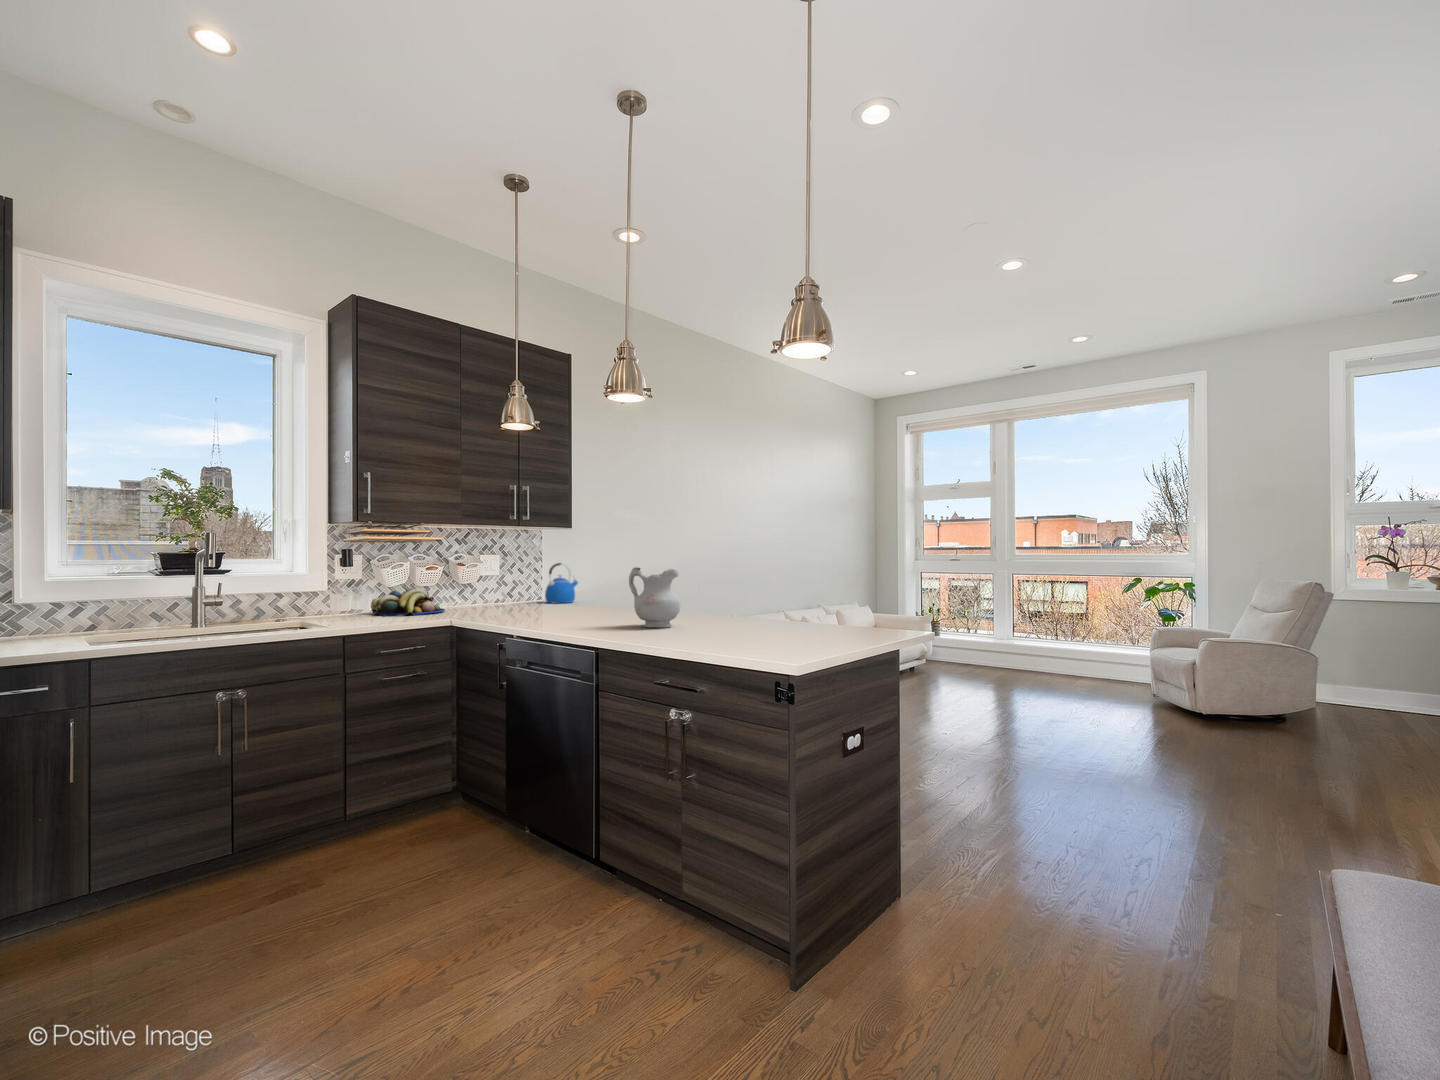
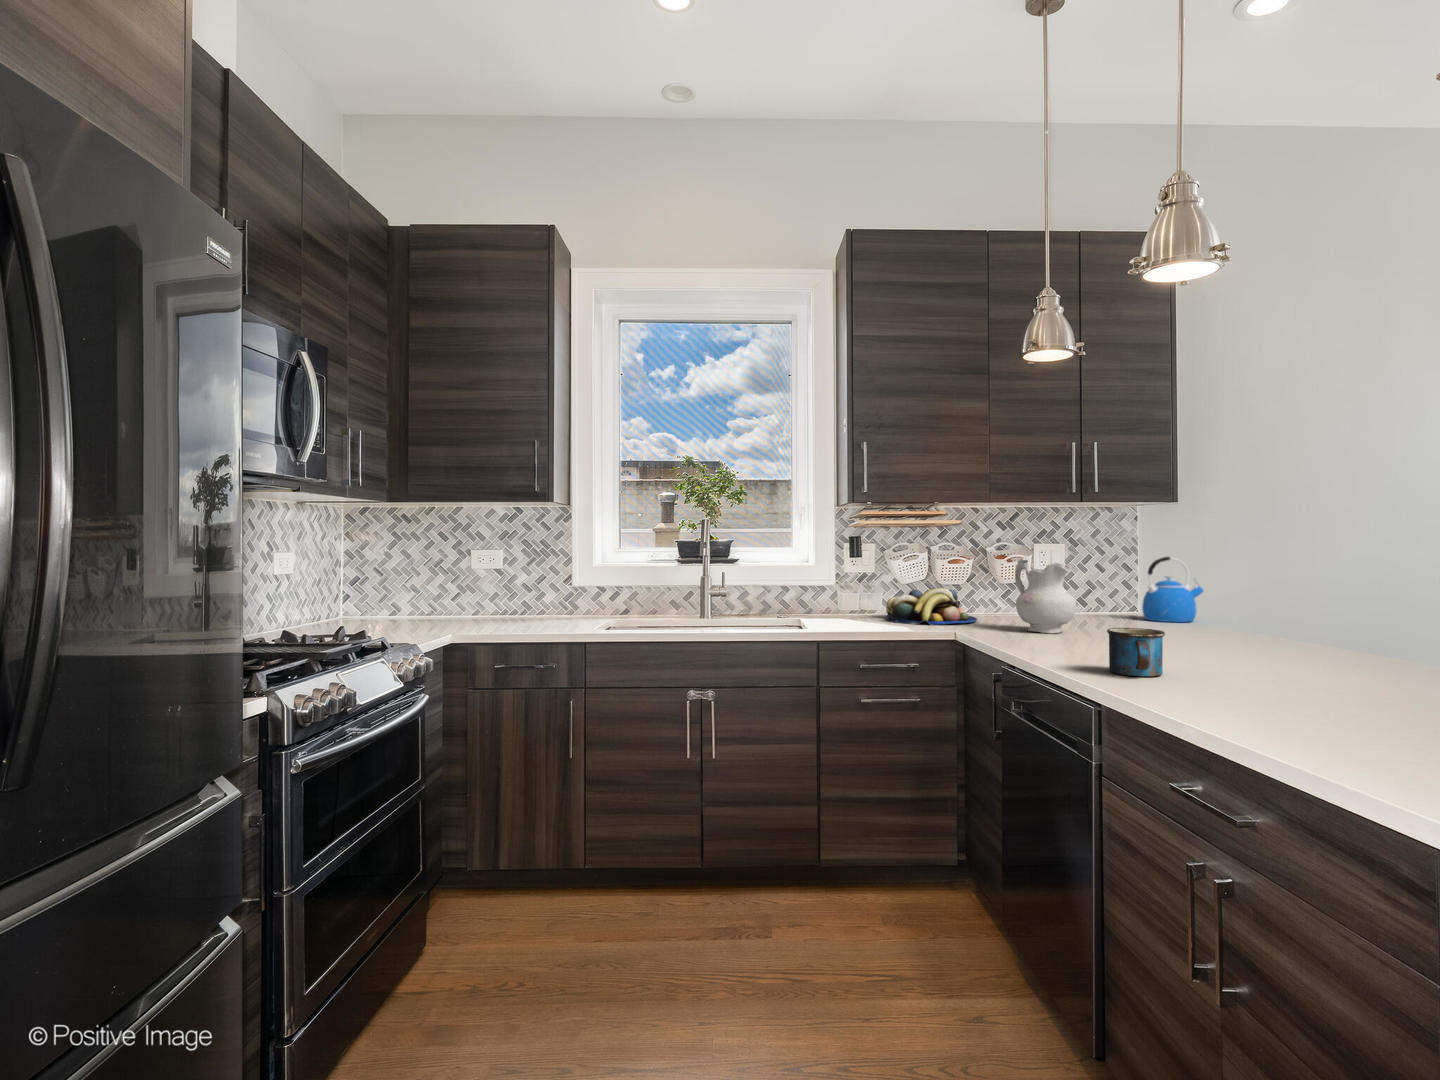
ceramic pitcher: present [629,567,680,628] -> present [1015,559,1076,633]
mug: none [558,601,588,627] -> present [1107,628,1165,676]

